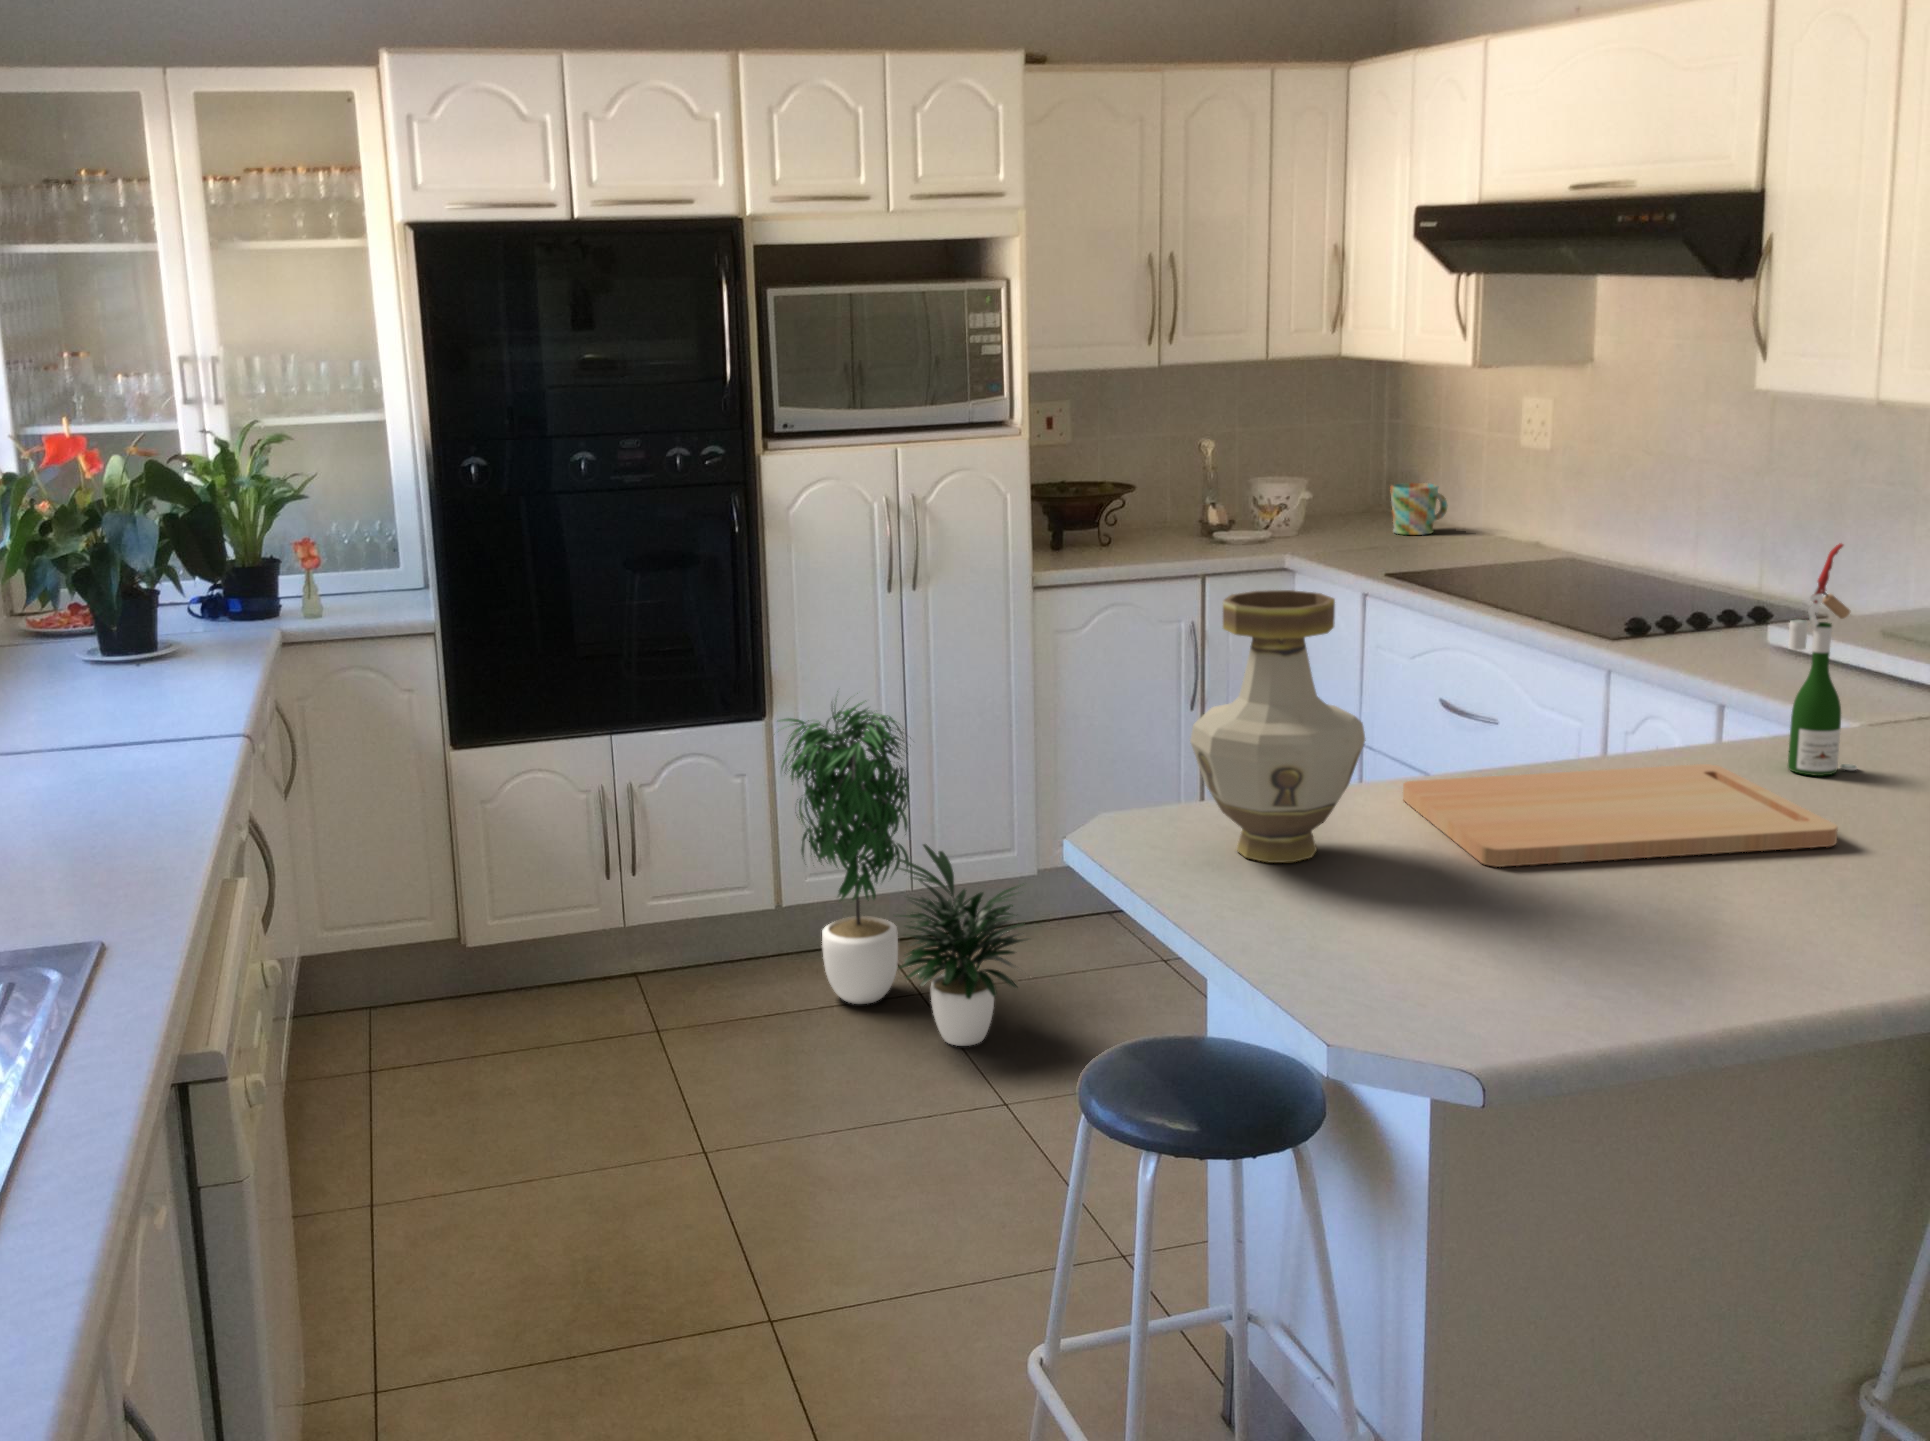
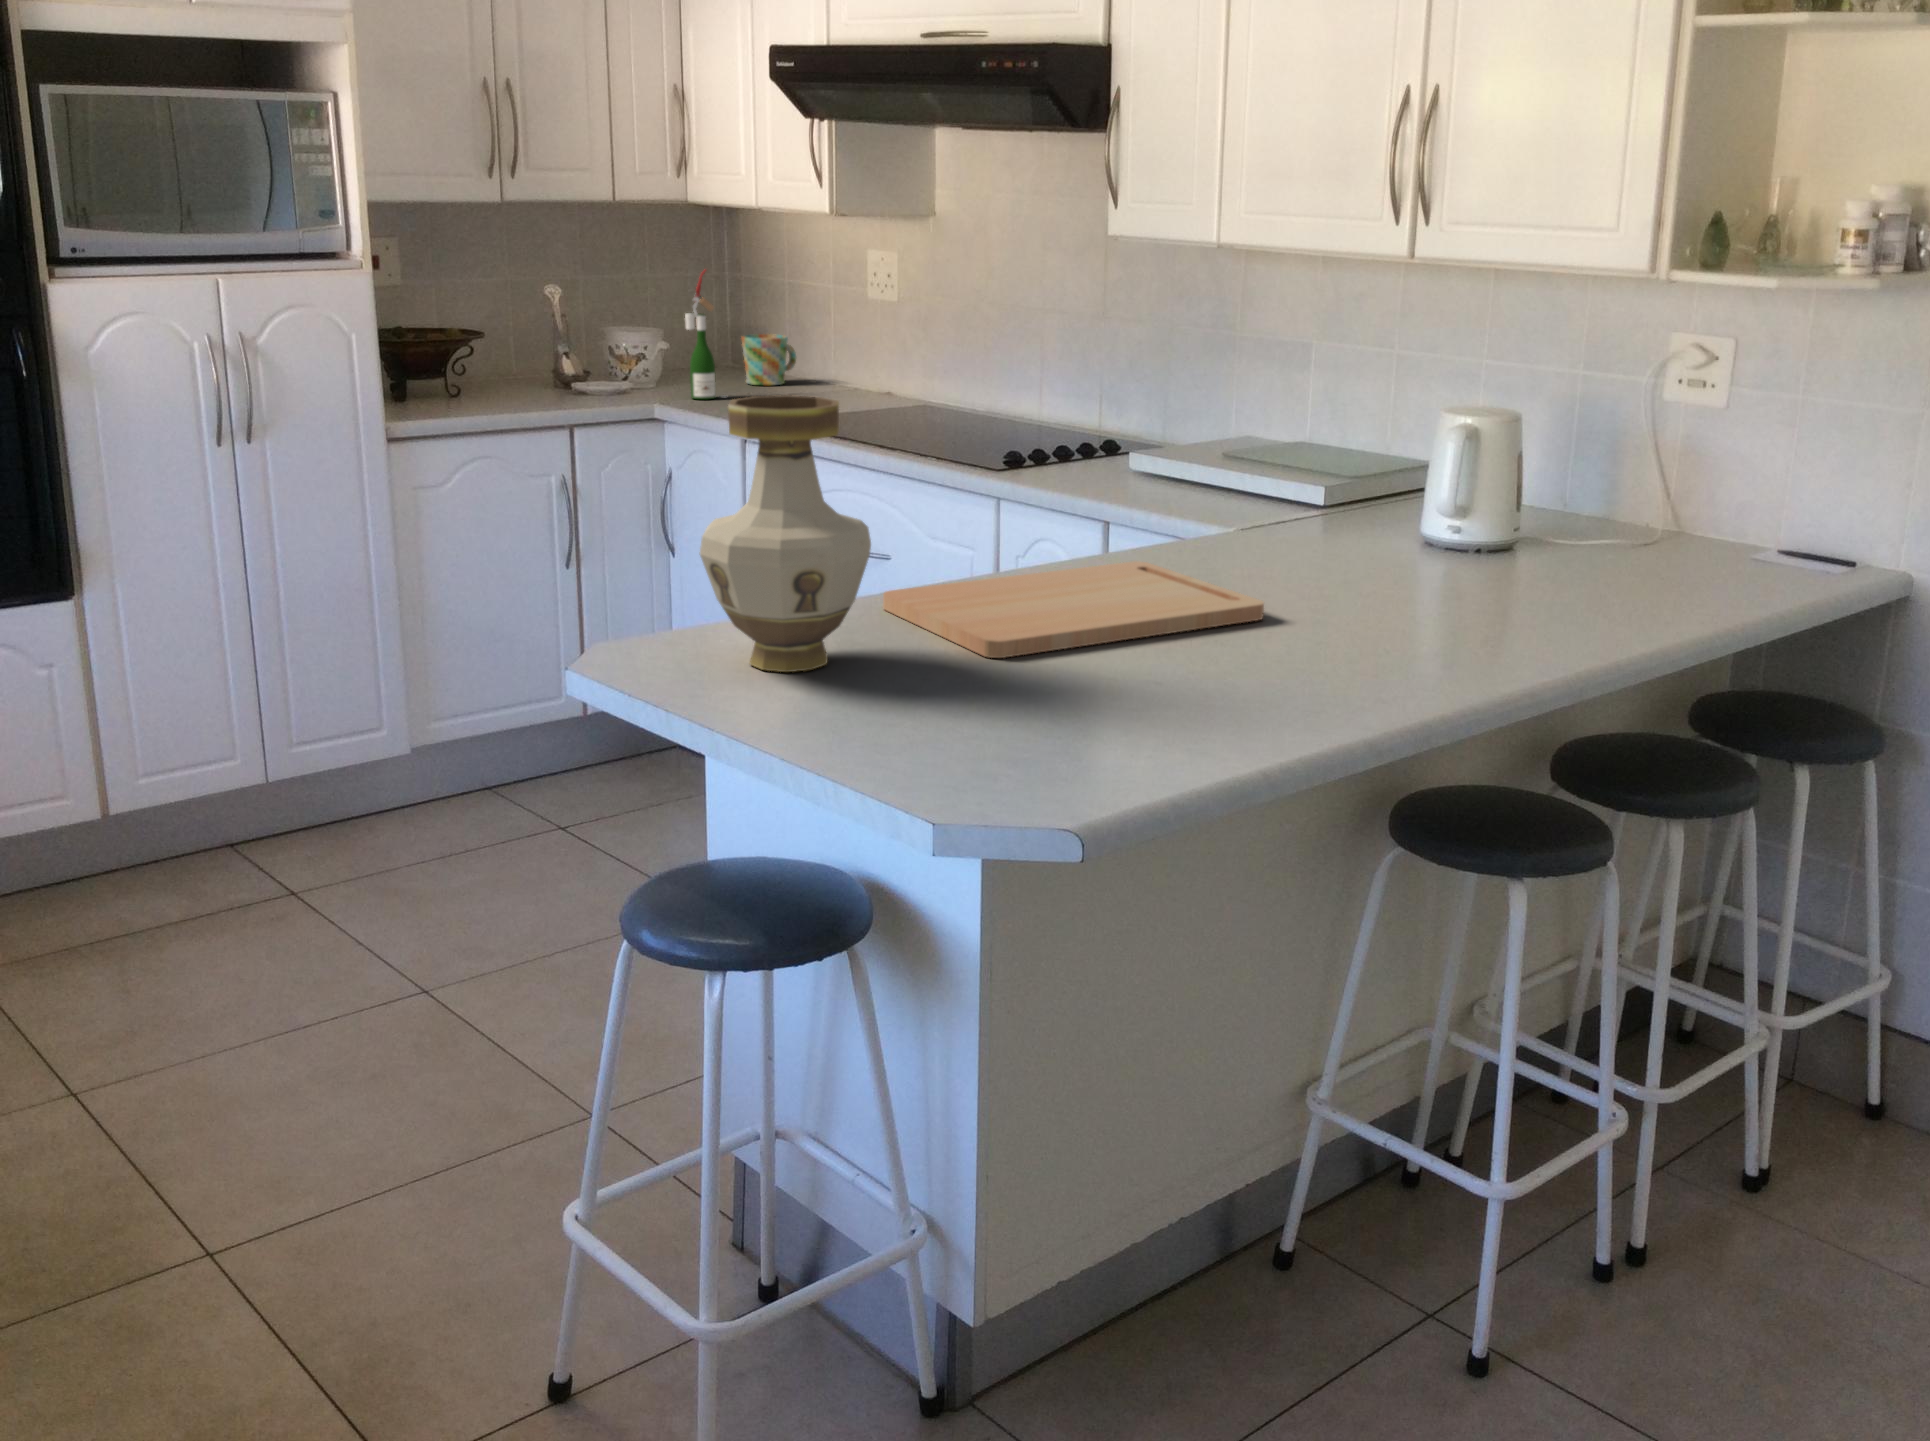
wine bottle: present [1788,543,1857,776] -> present [685,270,726,399]
potted plant: present [780,702,1029,1046] -> none [95,554,434,939]

